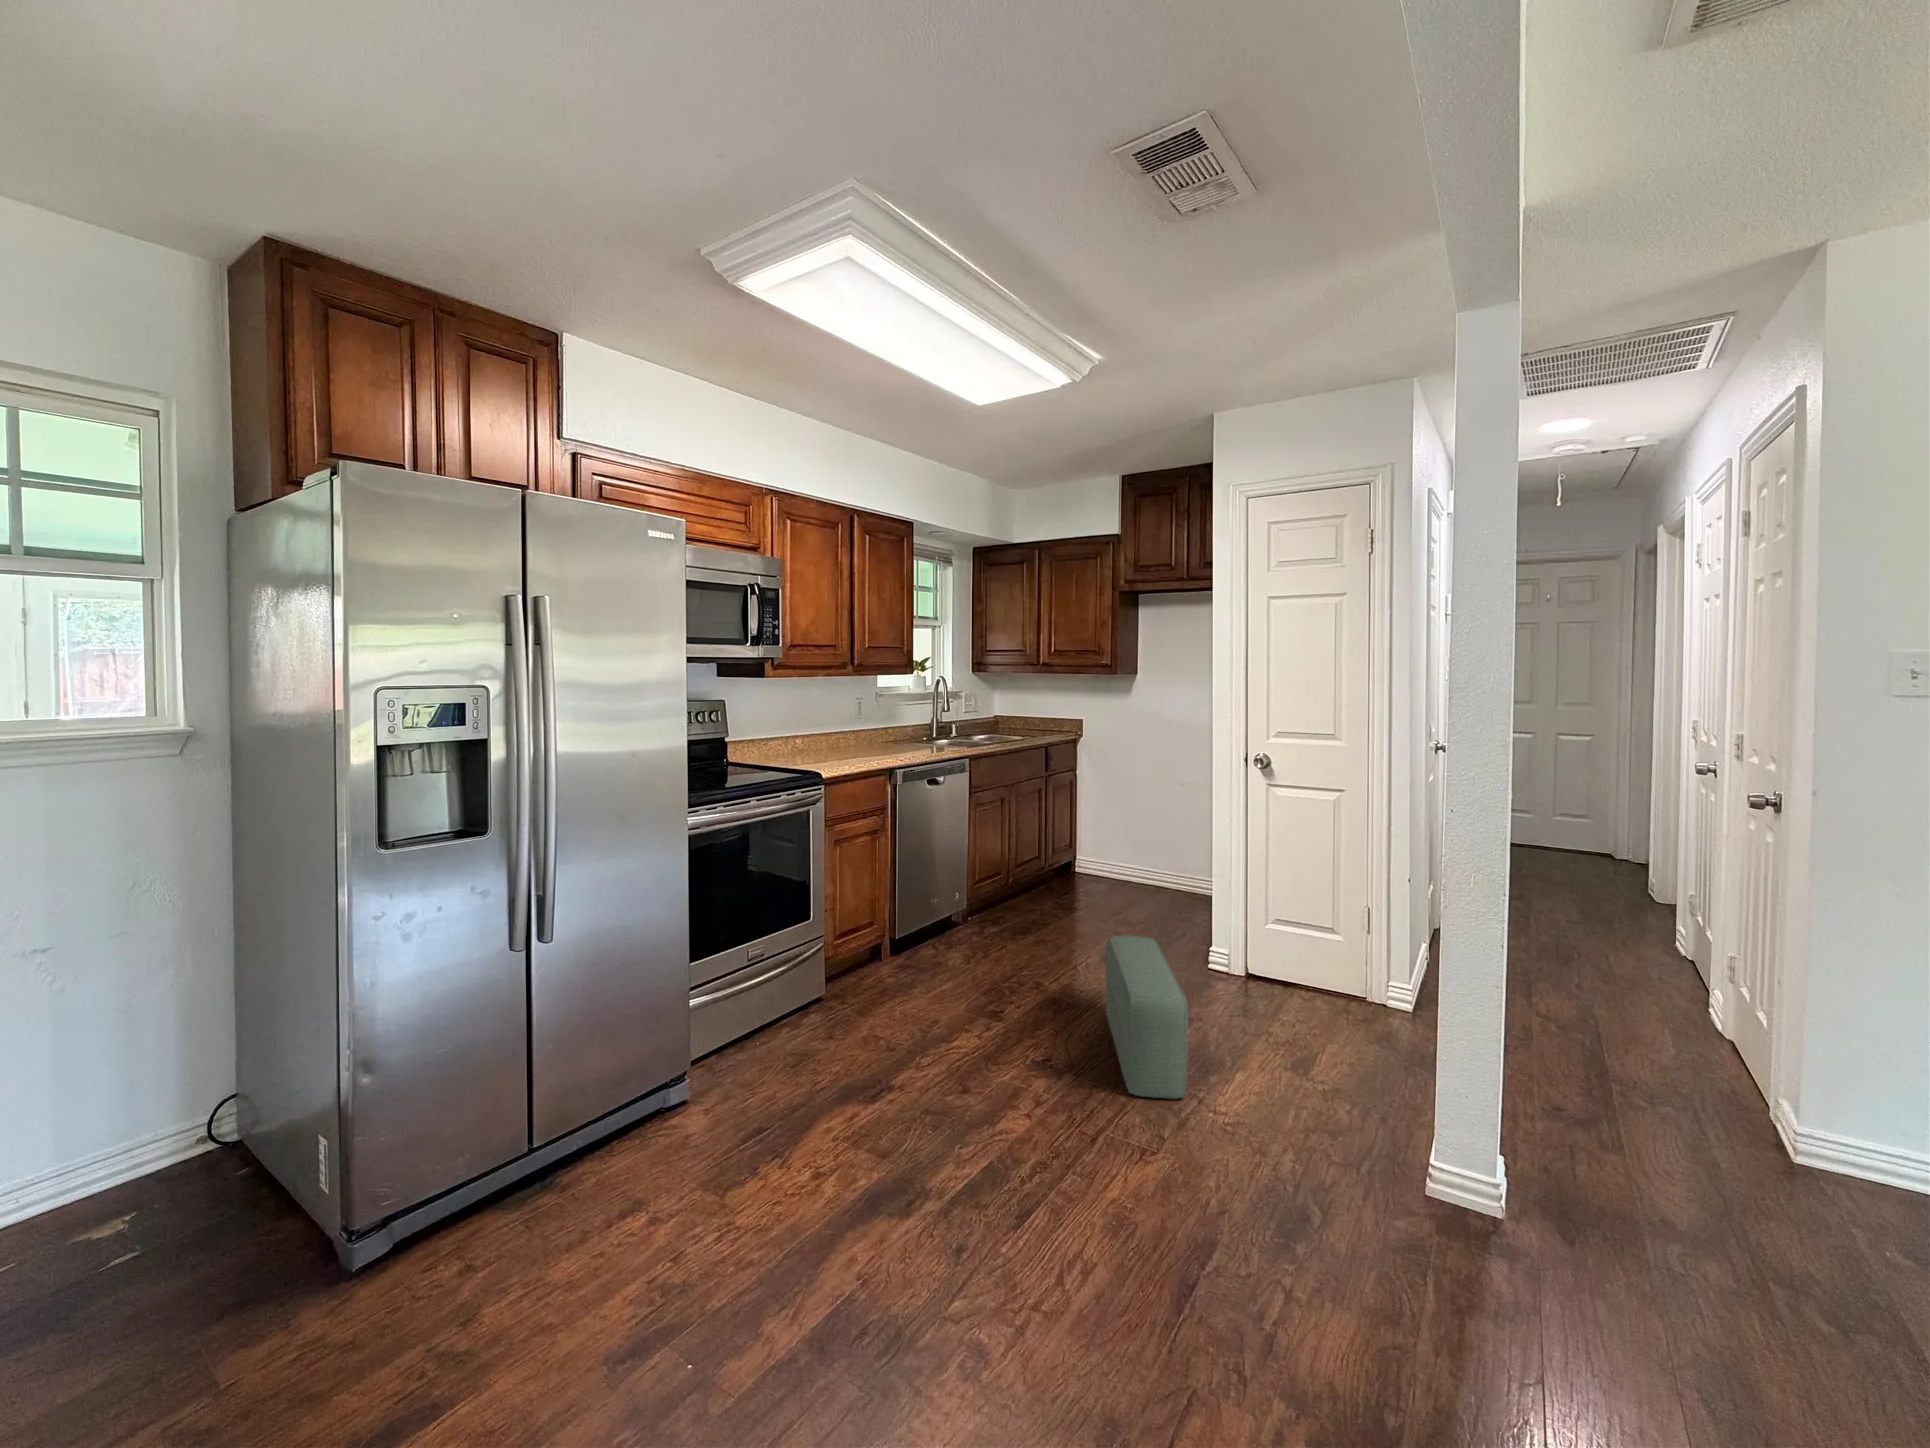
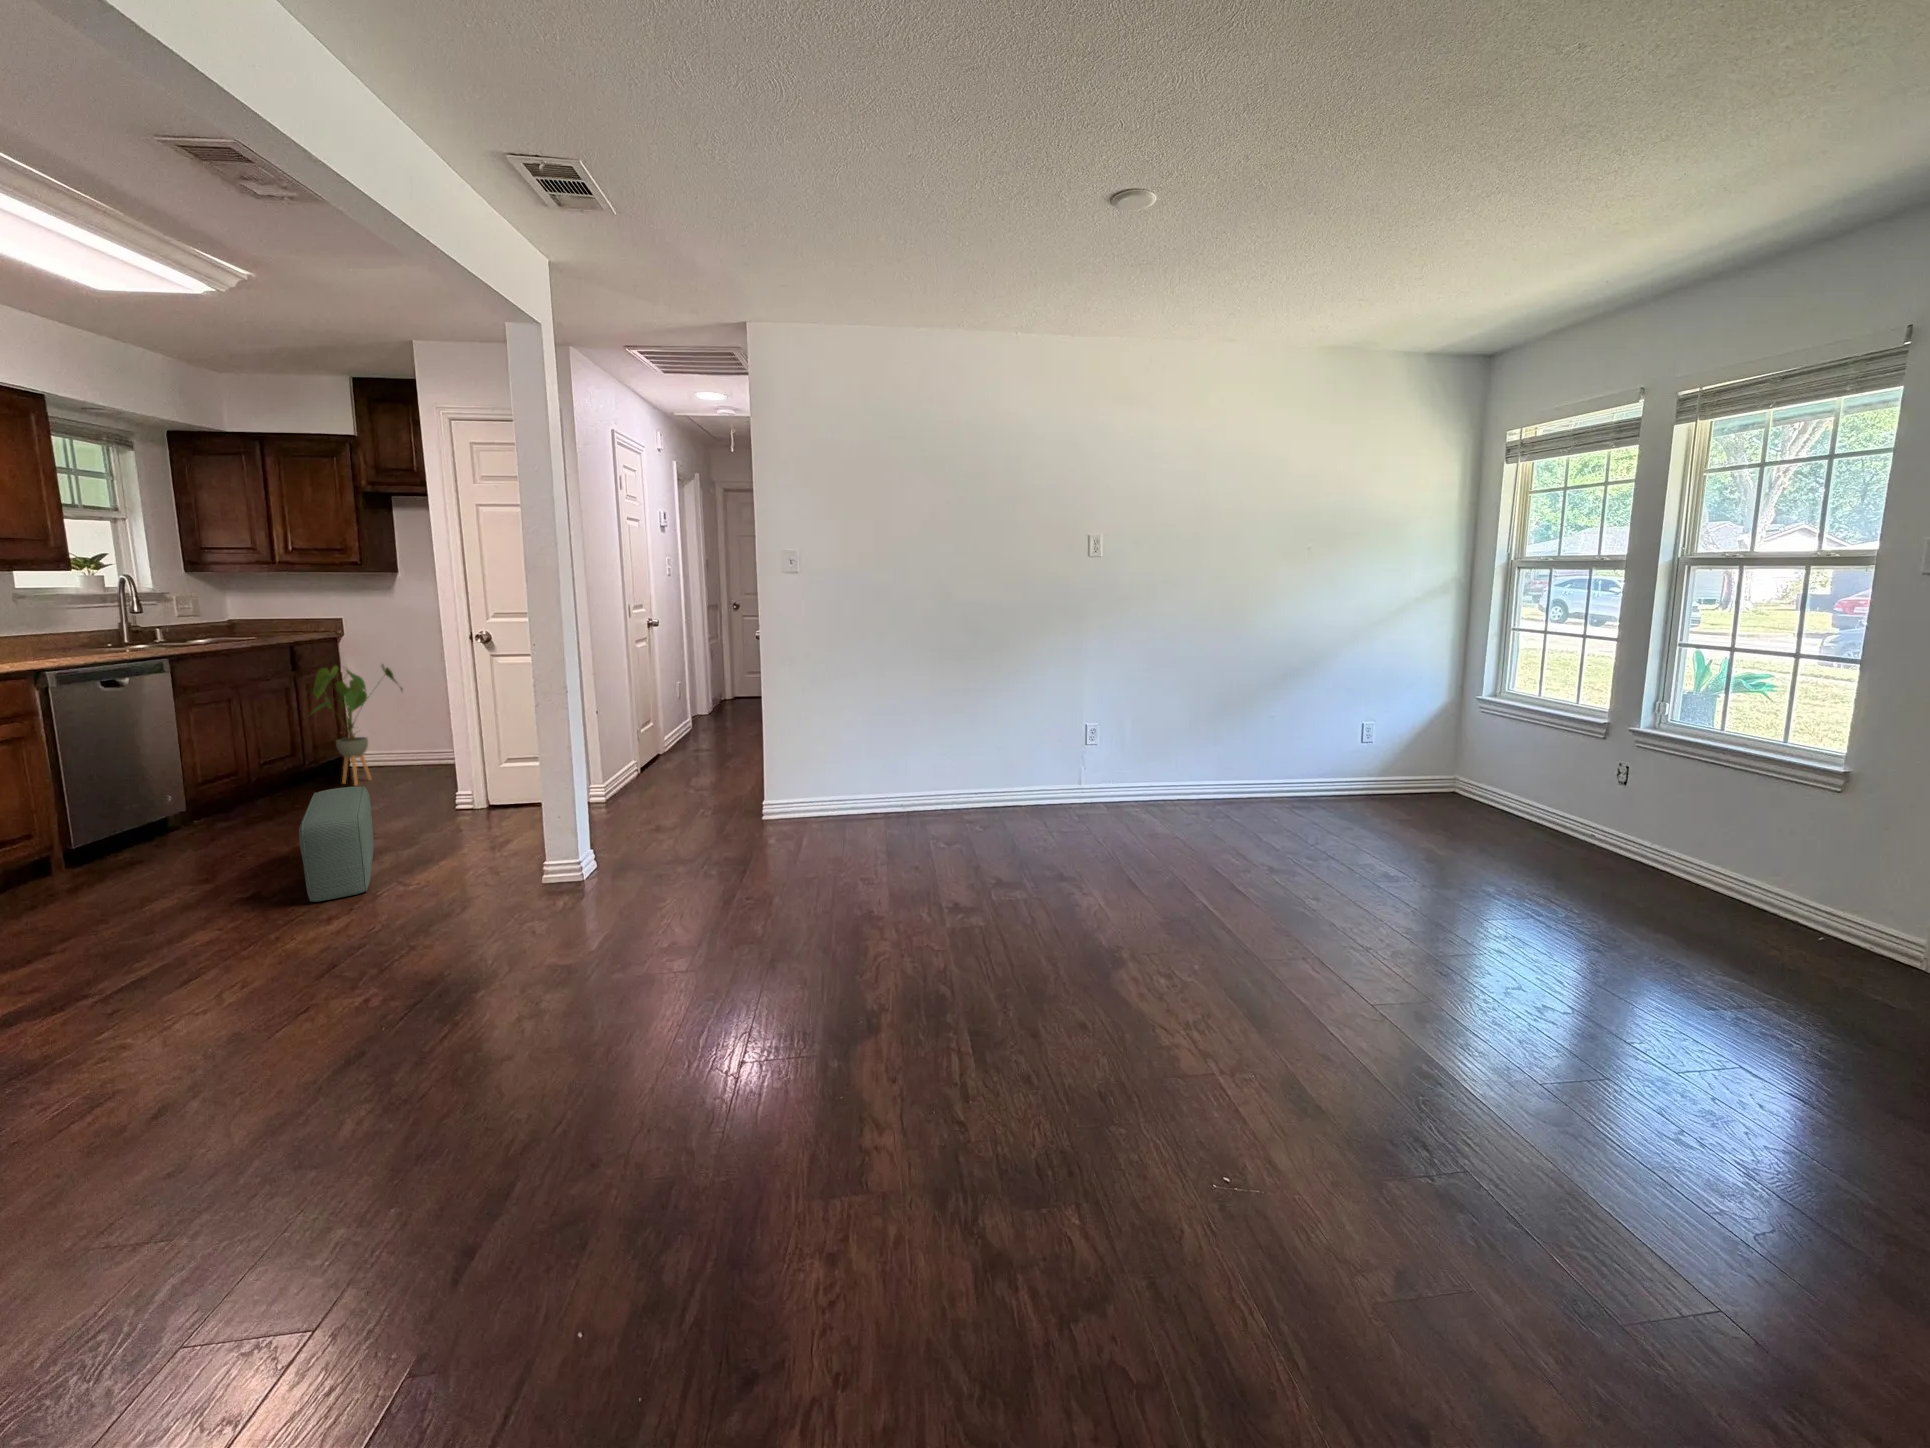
house plant: none [1055,771,1134,905] -> present [312,665,403,785]

